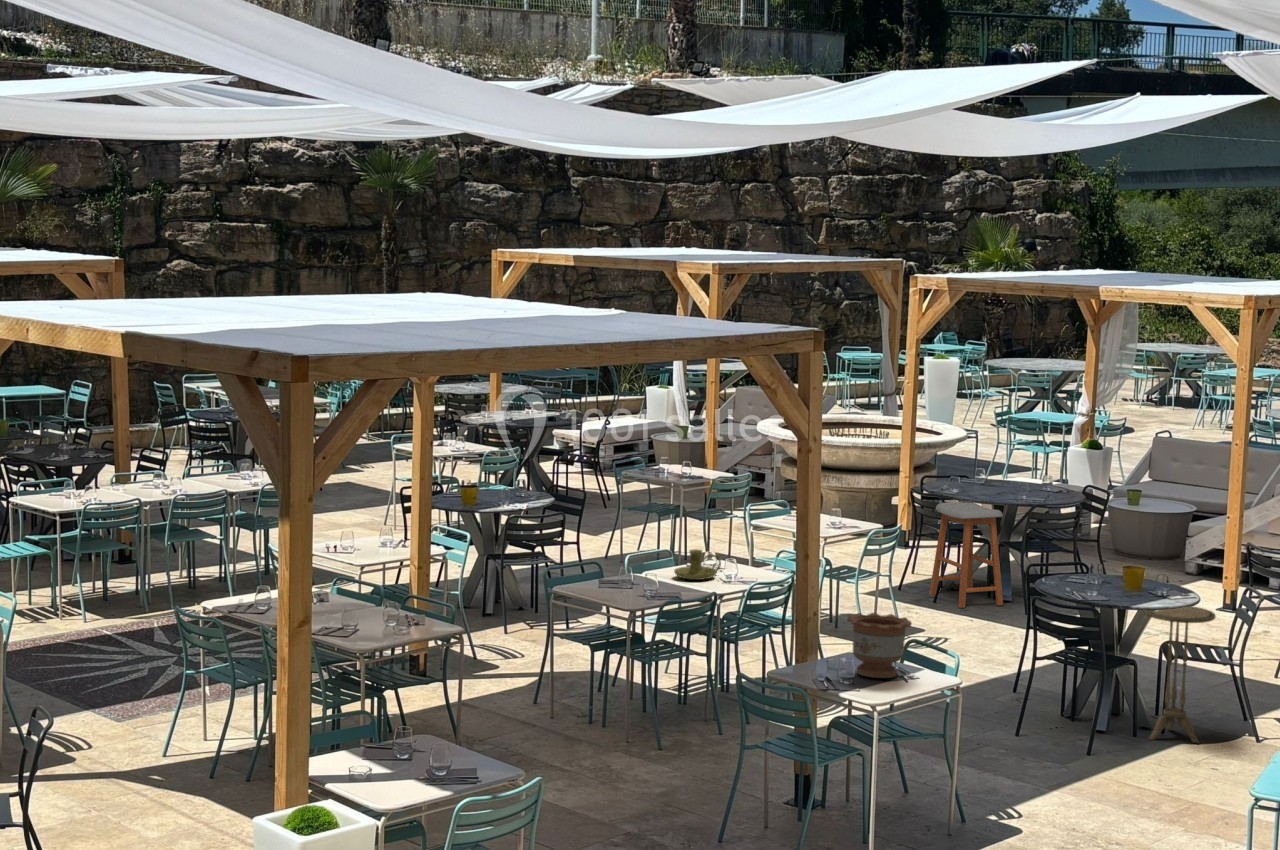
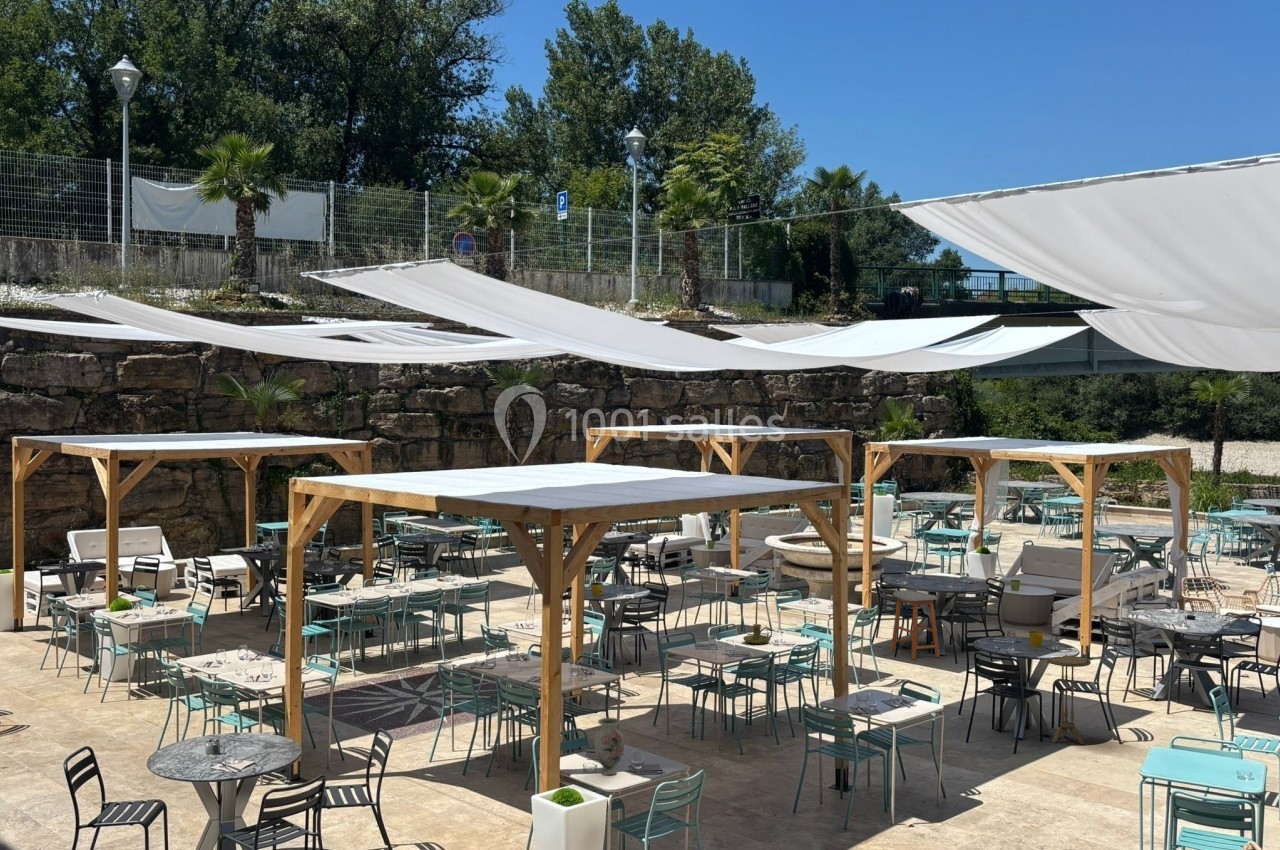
flower pot: present [847,613,911,678] -> none [871,663,912,704]
vase: none [366,693,415,785] -> present [594,718,624,775]

